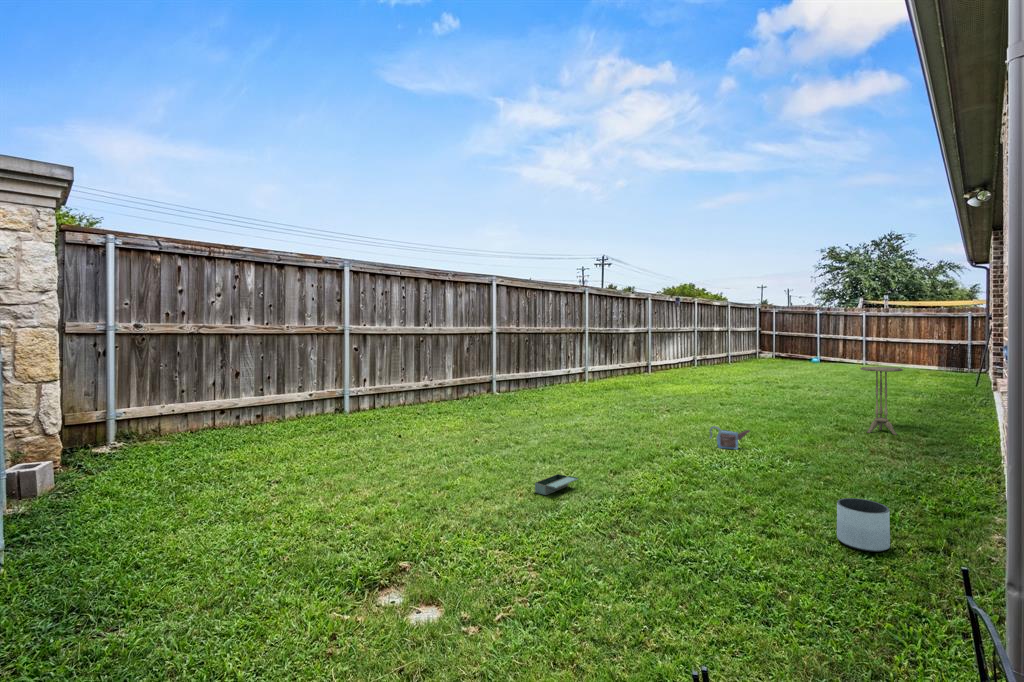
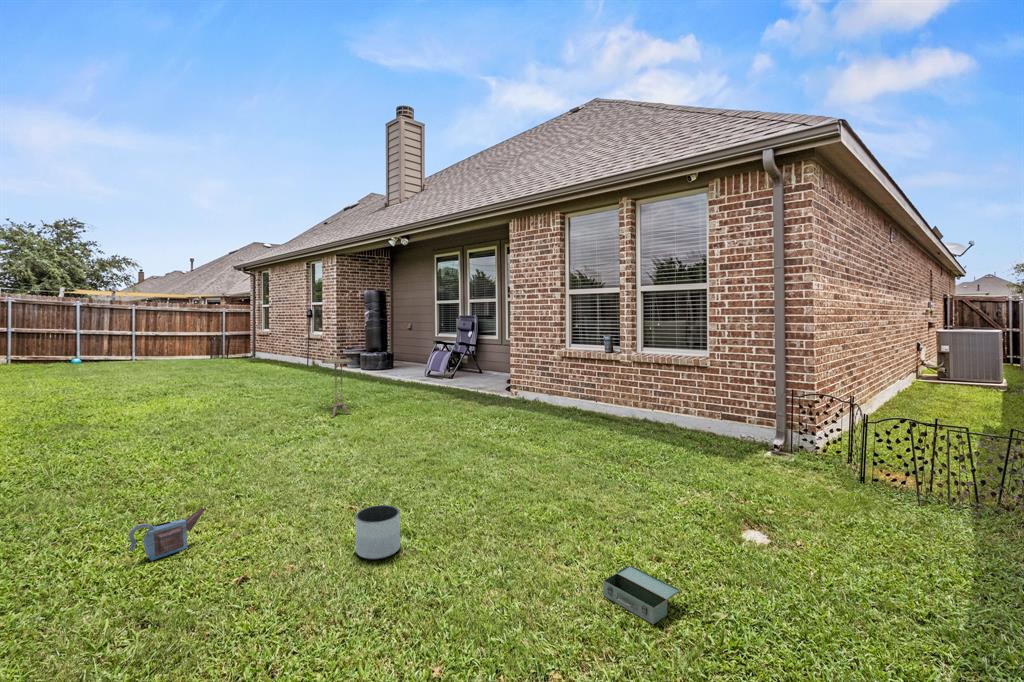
watering can: present [710,426,750,449] -> present [129,508,206,561]
toolbox: present [535,474,578,495] -> present [603,566,680,625]
planter: present [837,498,890,552] -> present [356,505,400,560]

